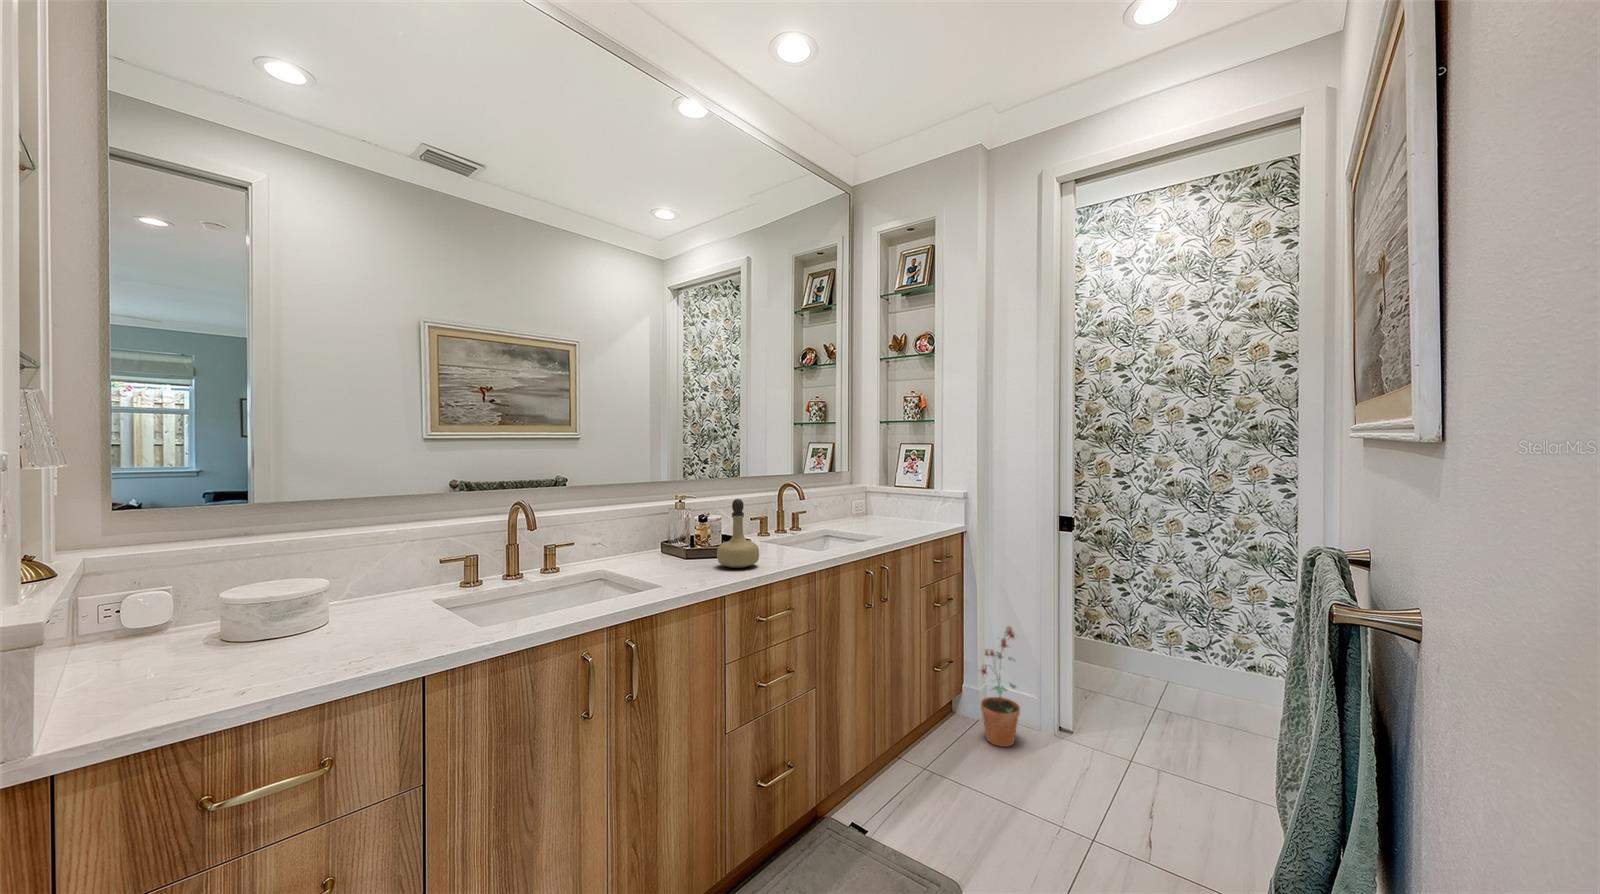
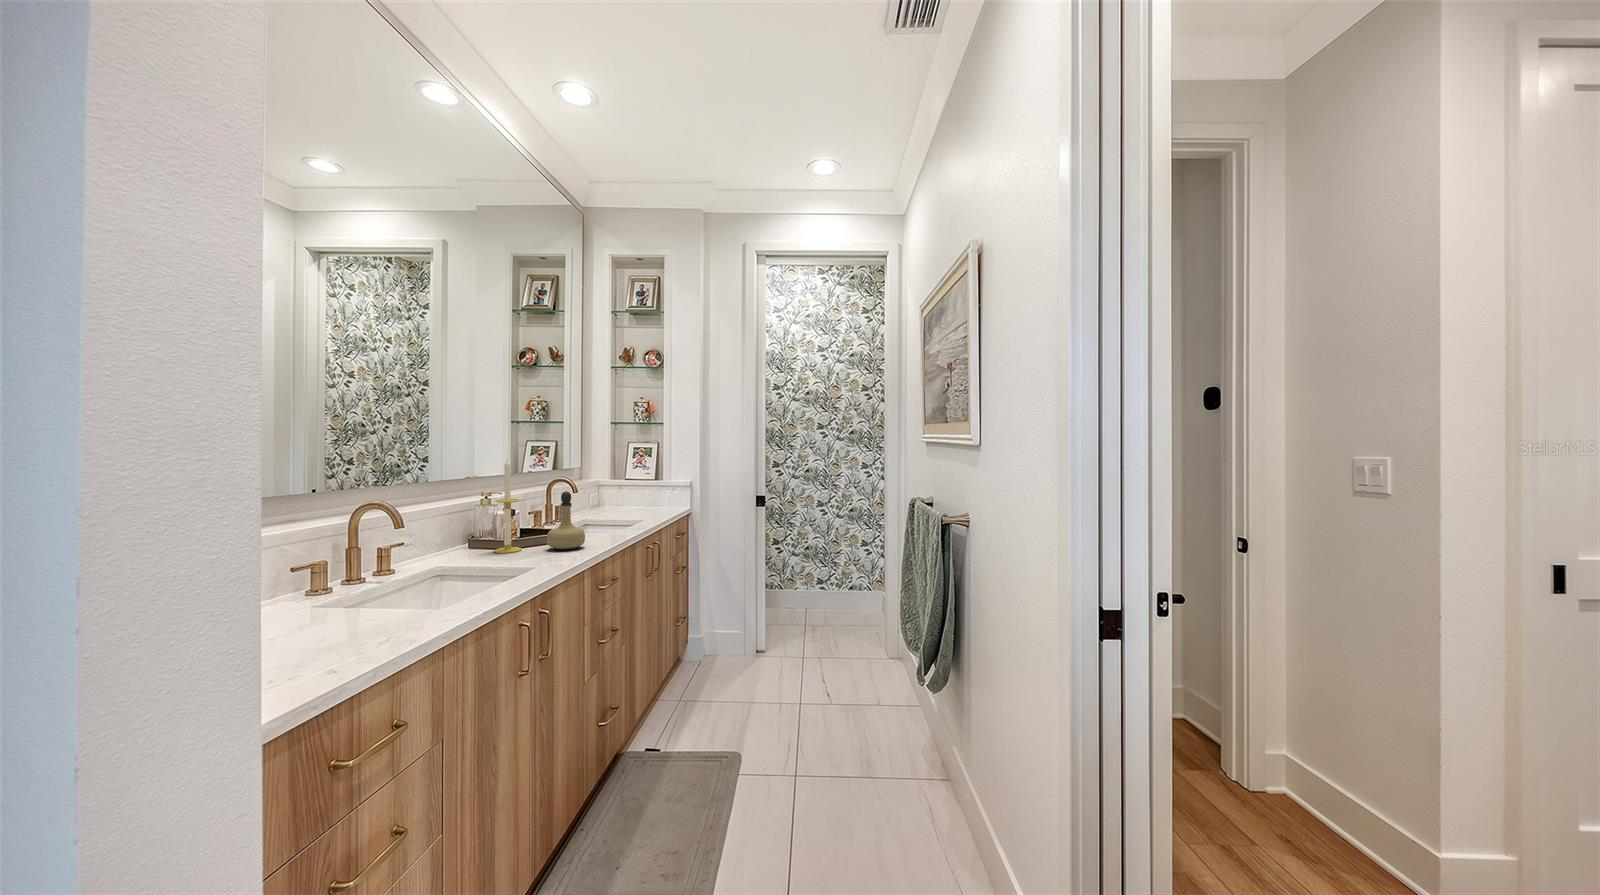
candle: none [673,458,700,564] -> present [494,459,521,553]
potted plant: present [981,627,1020,747] -> none [704,579,735,668]

